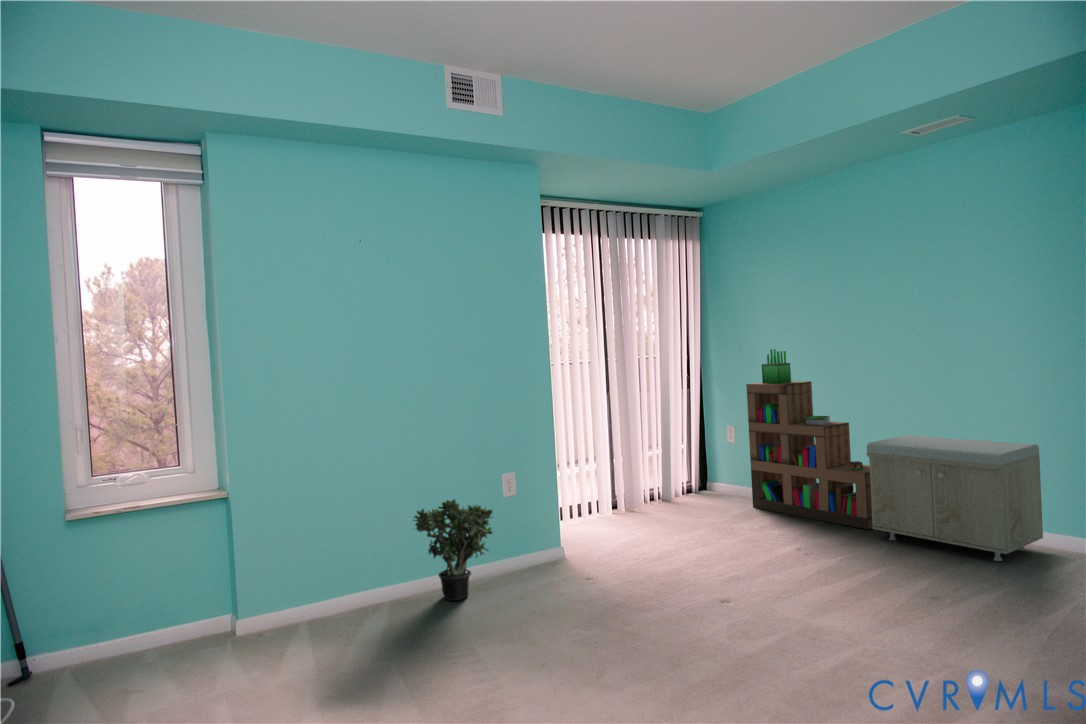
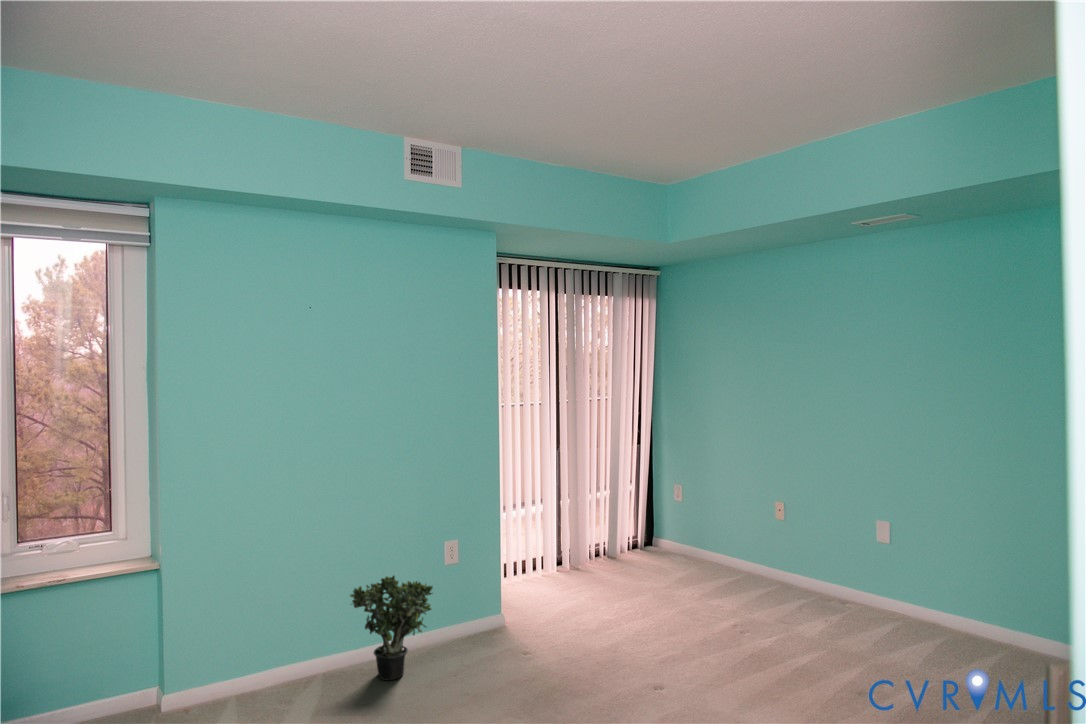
bookshelf: present [746,349,873,529] -> none [694,415,829,604]
storage bench: present [867,435,1043,561] -> none [806,512,970,650]

